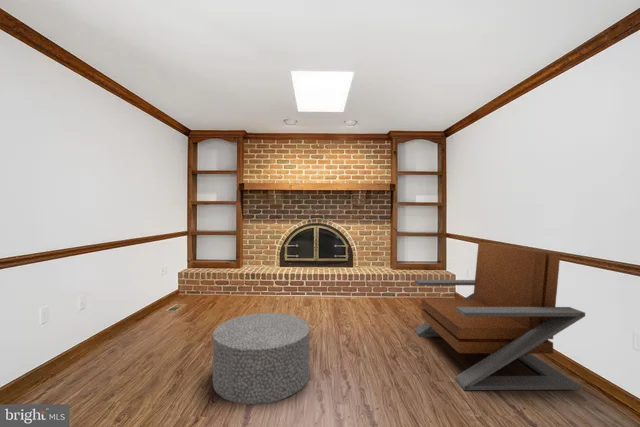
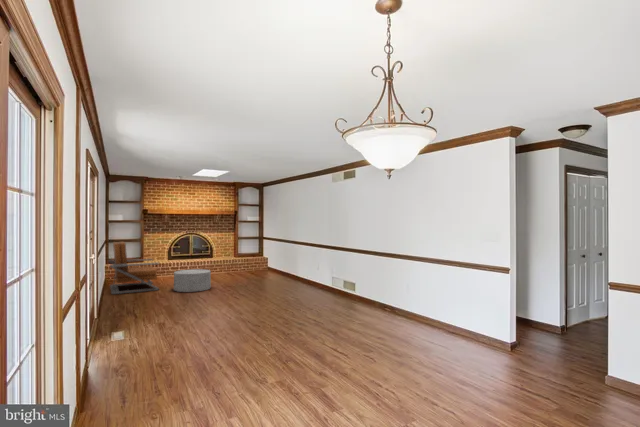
lounge chair: present [414,242,585,390] -> present [109,242,159,294]

